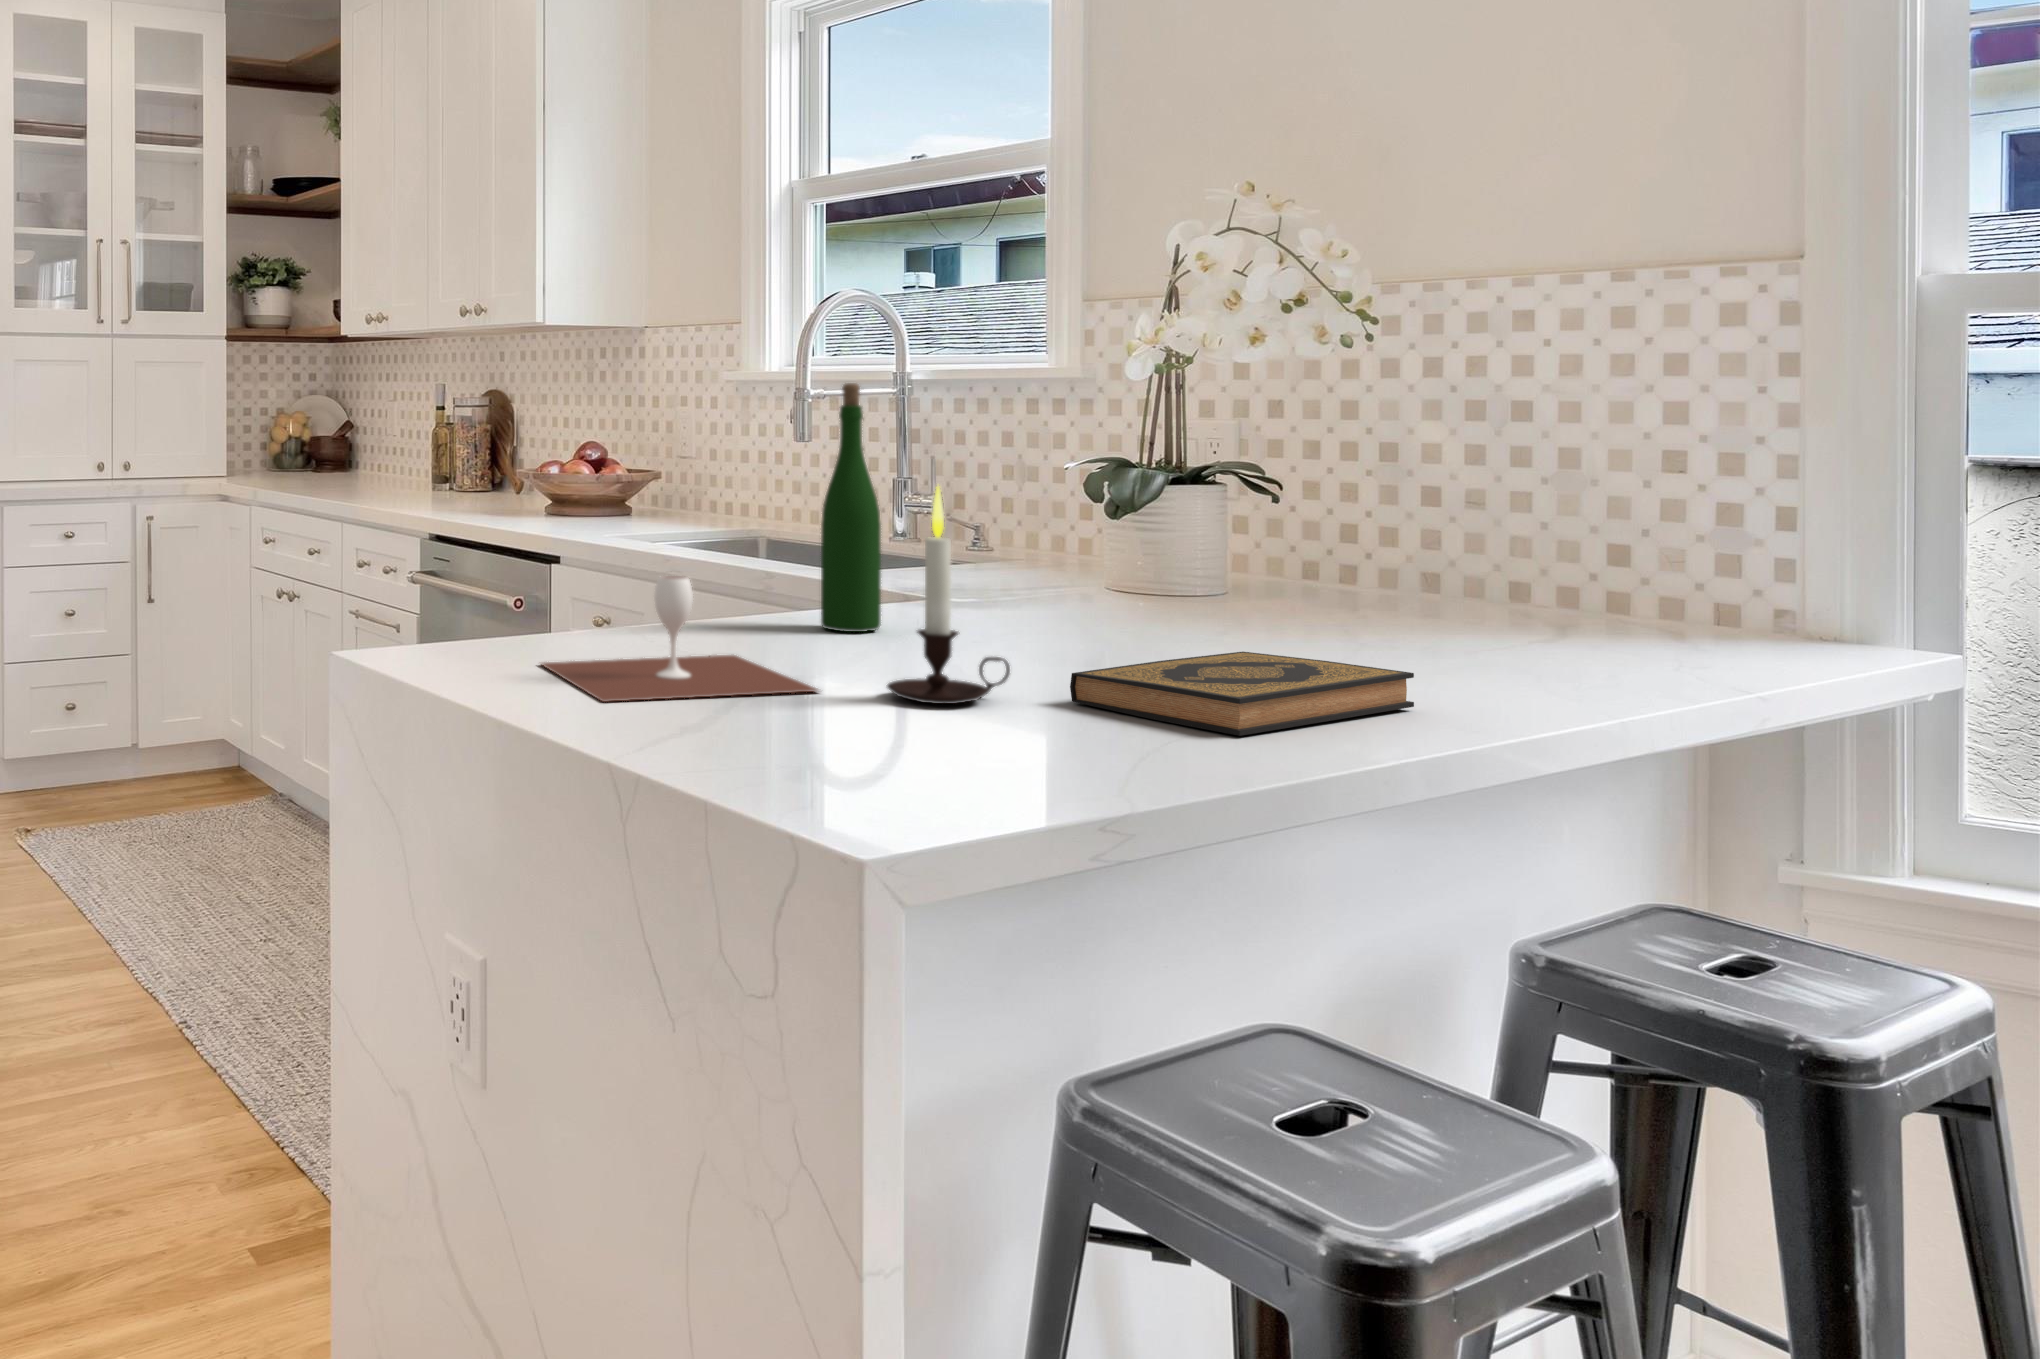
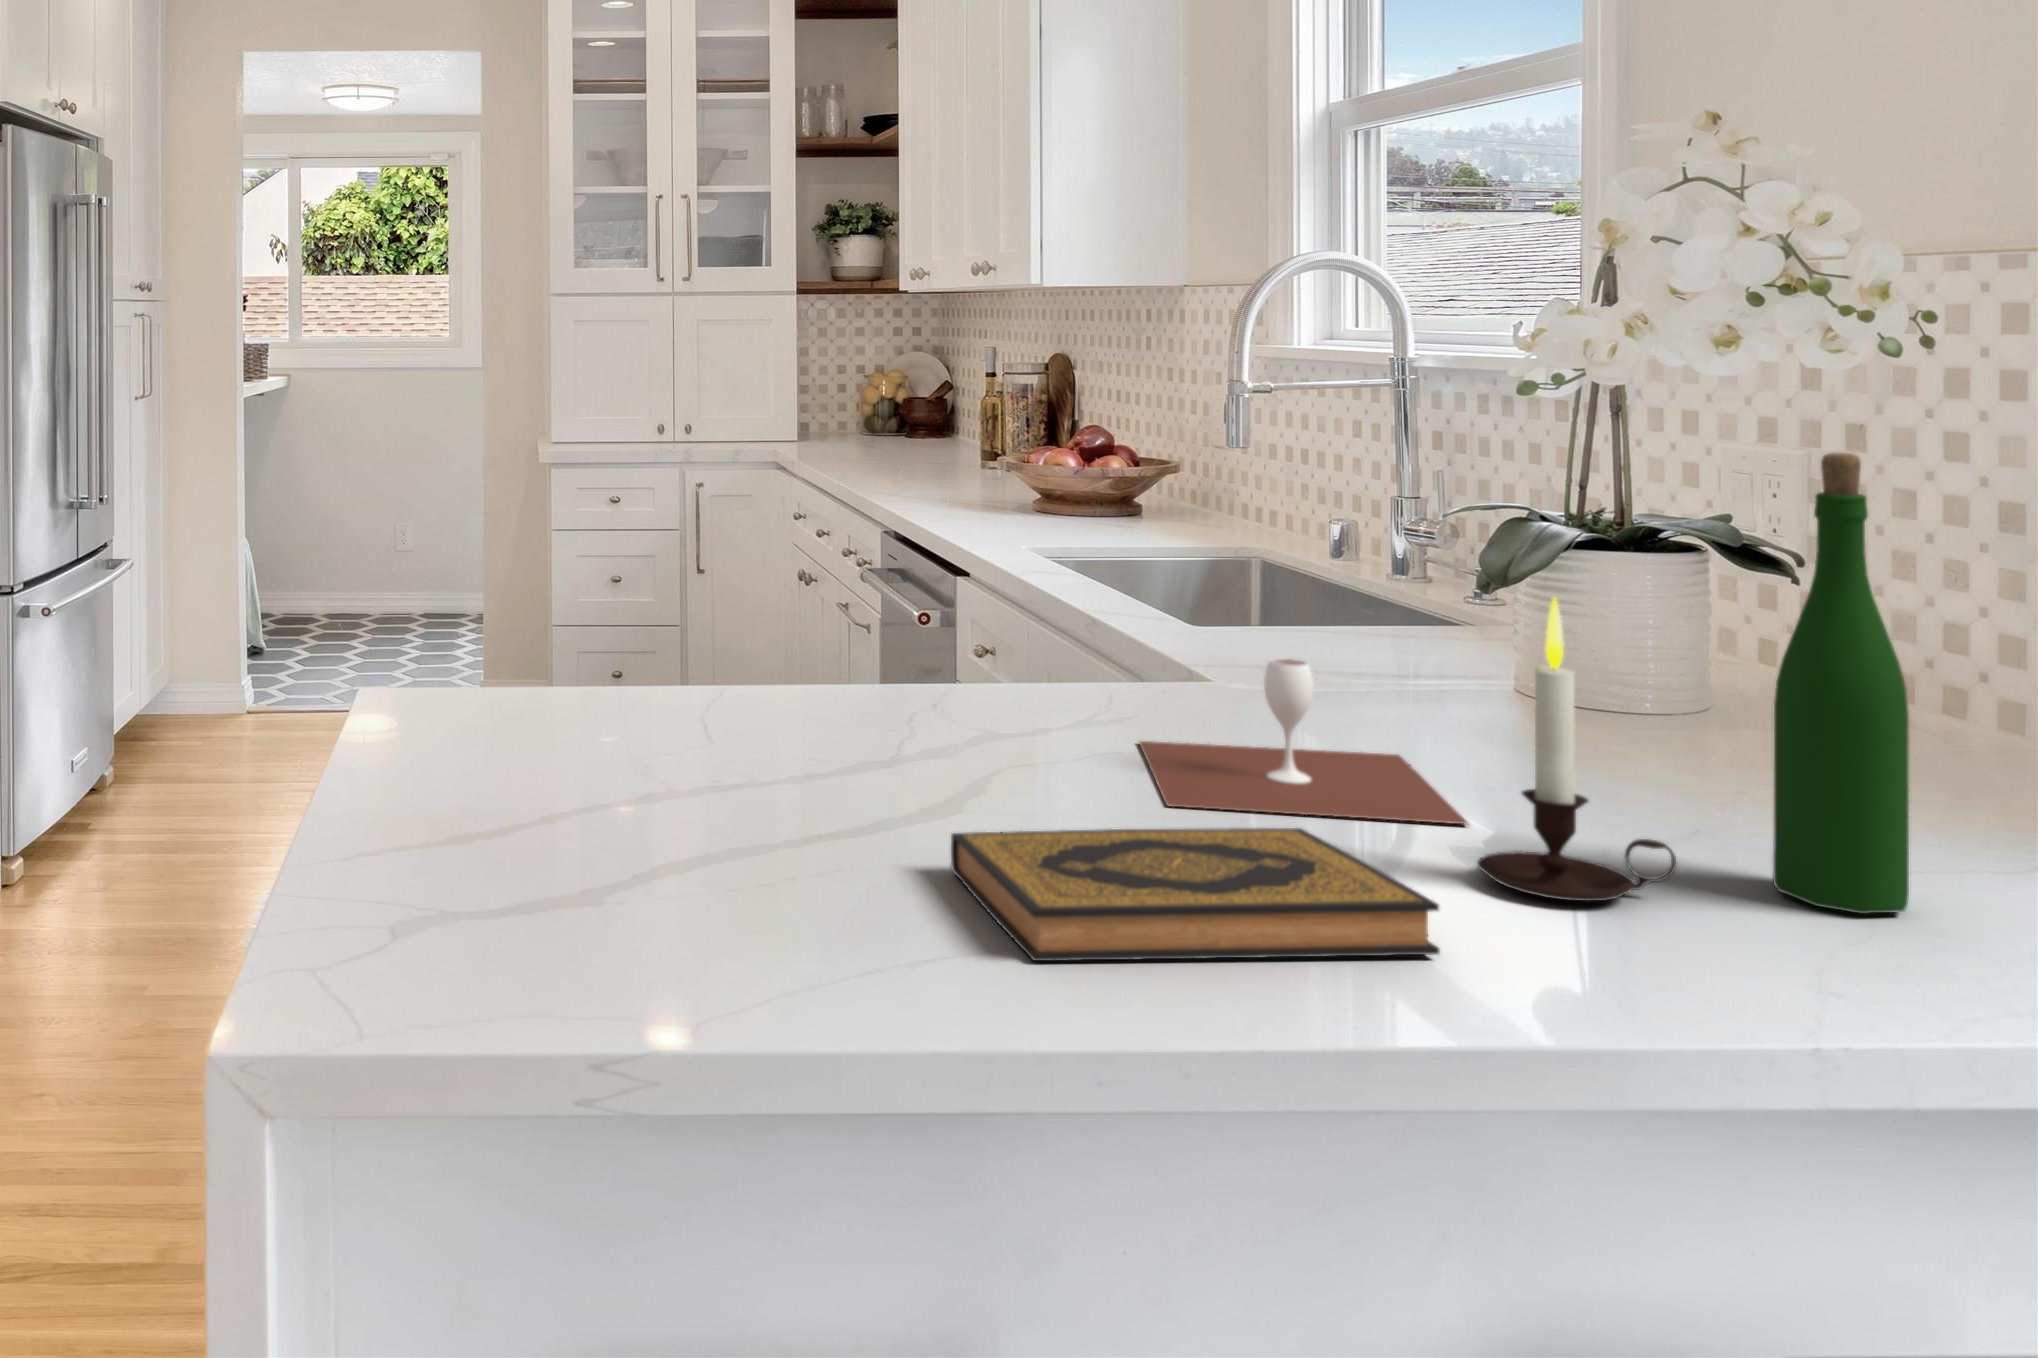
wine bottle: present [821,383,881,632] -> present [1773,452,1909,914]
candle: present [887,487,1010,704] -> present [1477,598,1676,901]
wine glass: present [542,576,818,702] -> present [1139,659,1468,824]

